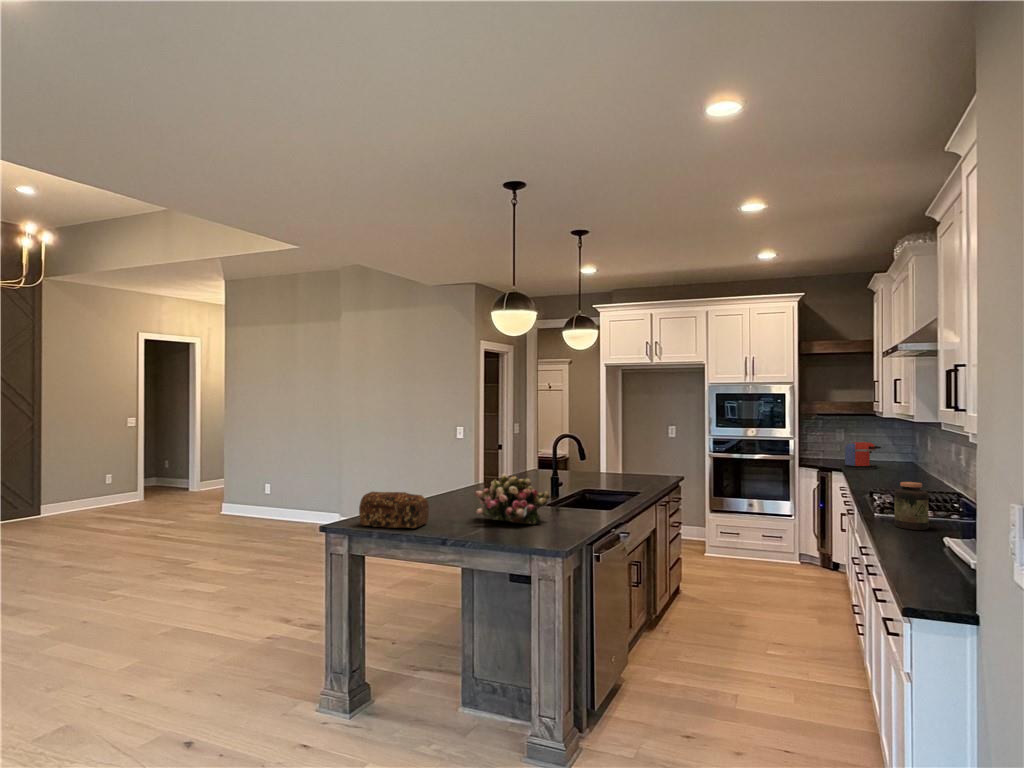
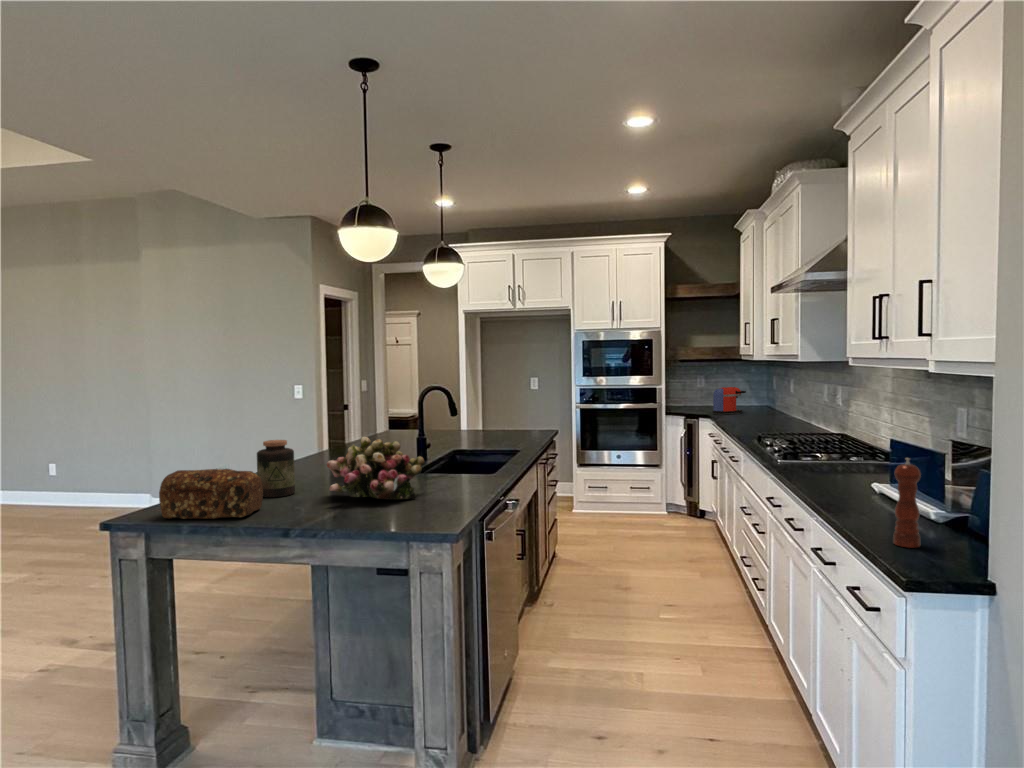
jar: present [894,482,929,530] -> present [257,440,295,497]
pepper mill: none [923,512,946,588] -> present [893,458,921,548]

